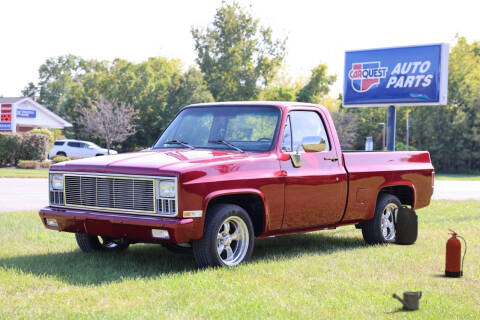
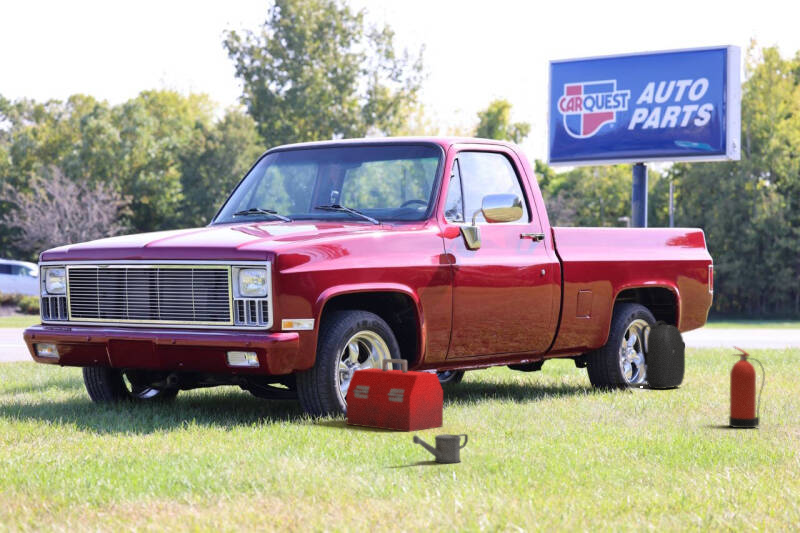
toolbox: none [221,232,278,277] -> present [346,359,443,432]
watering can: present [392,291,422,310] -> present [413,434,468,463]

